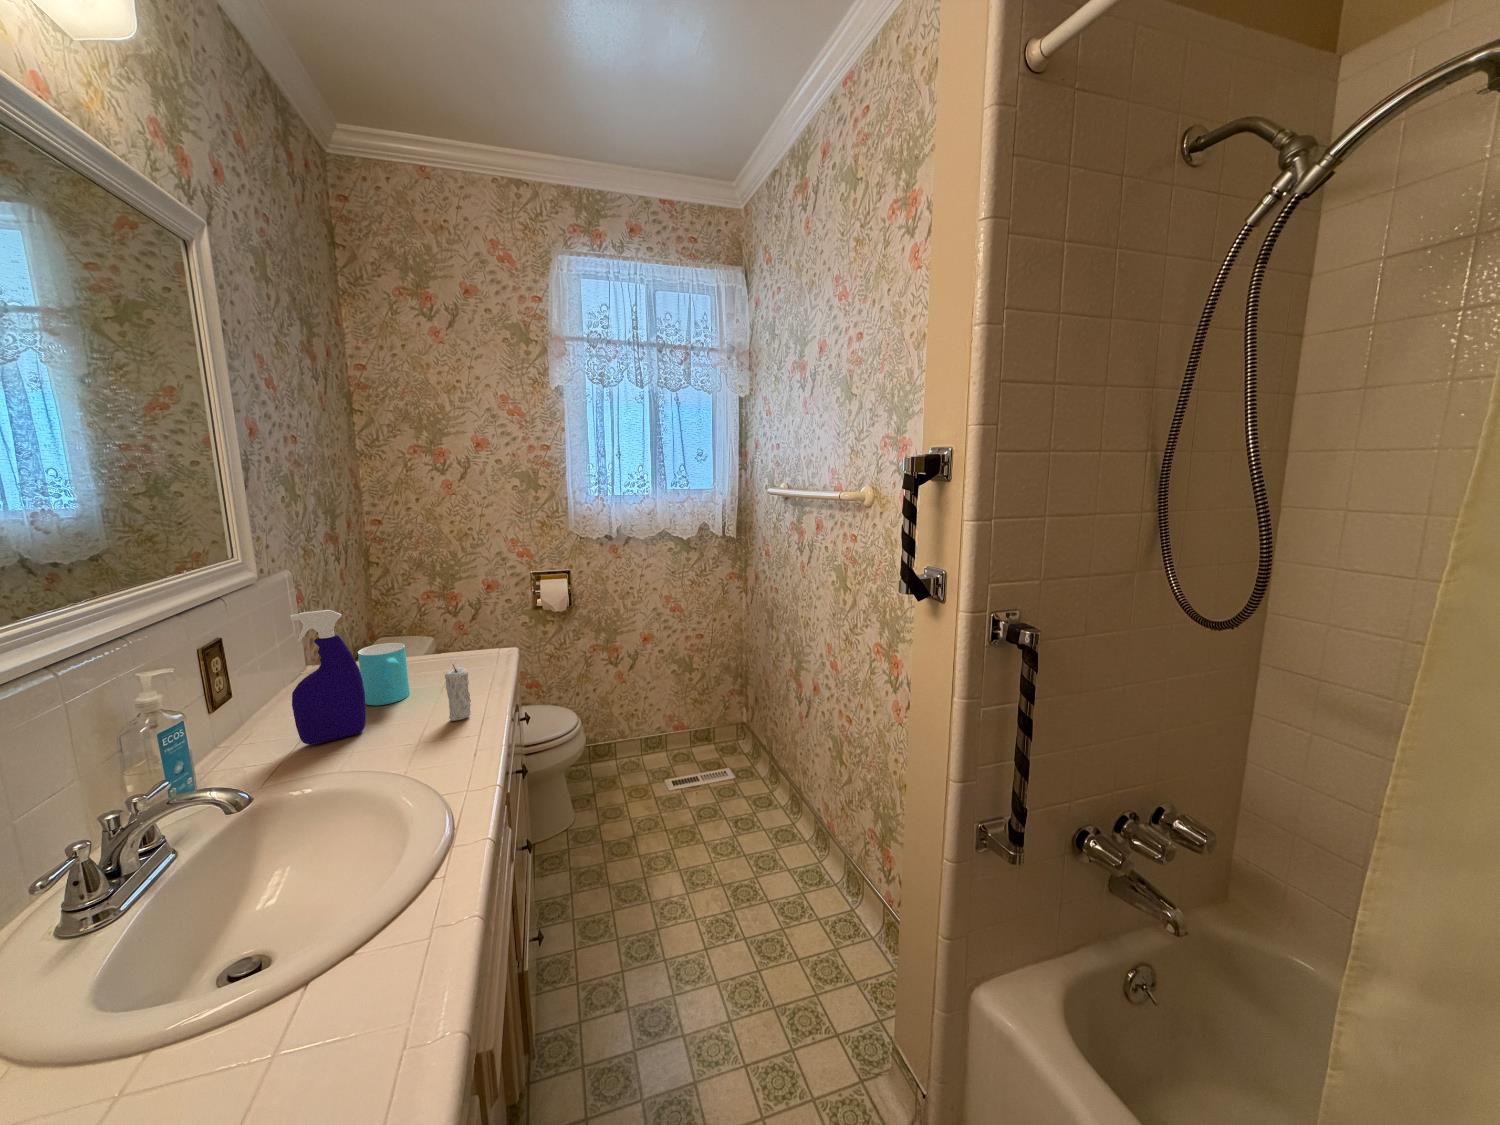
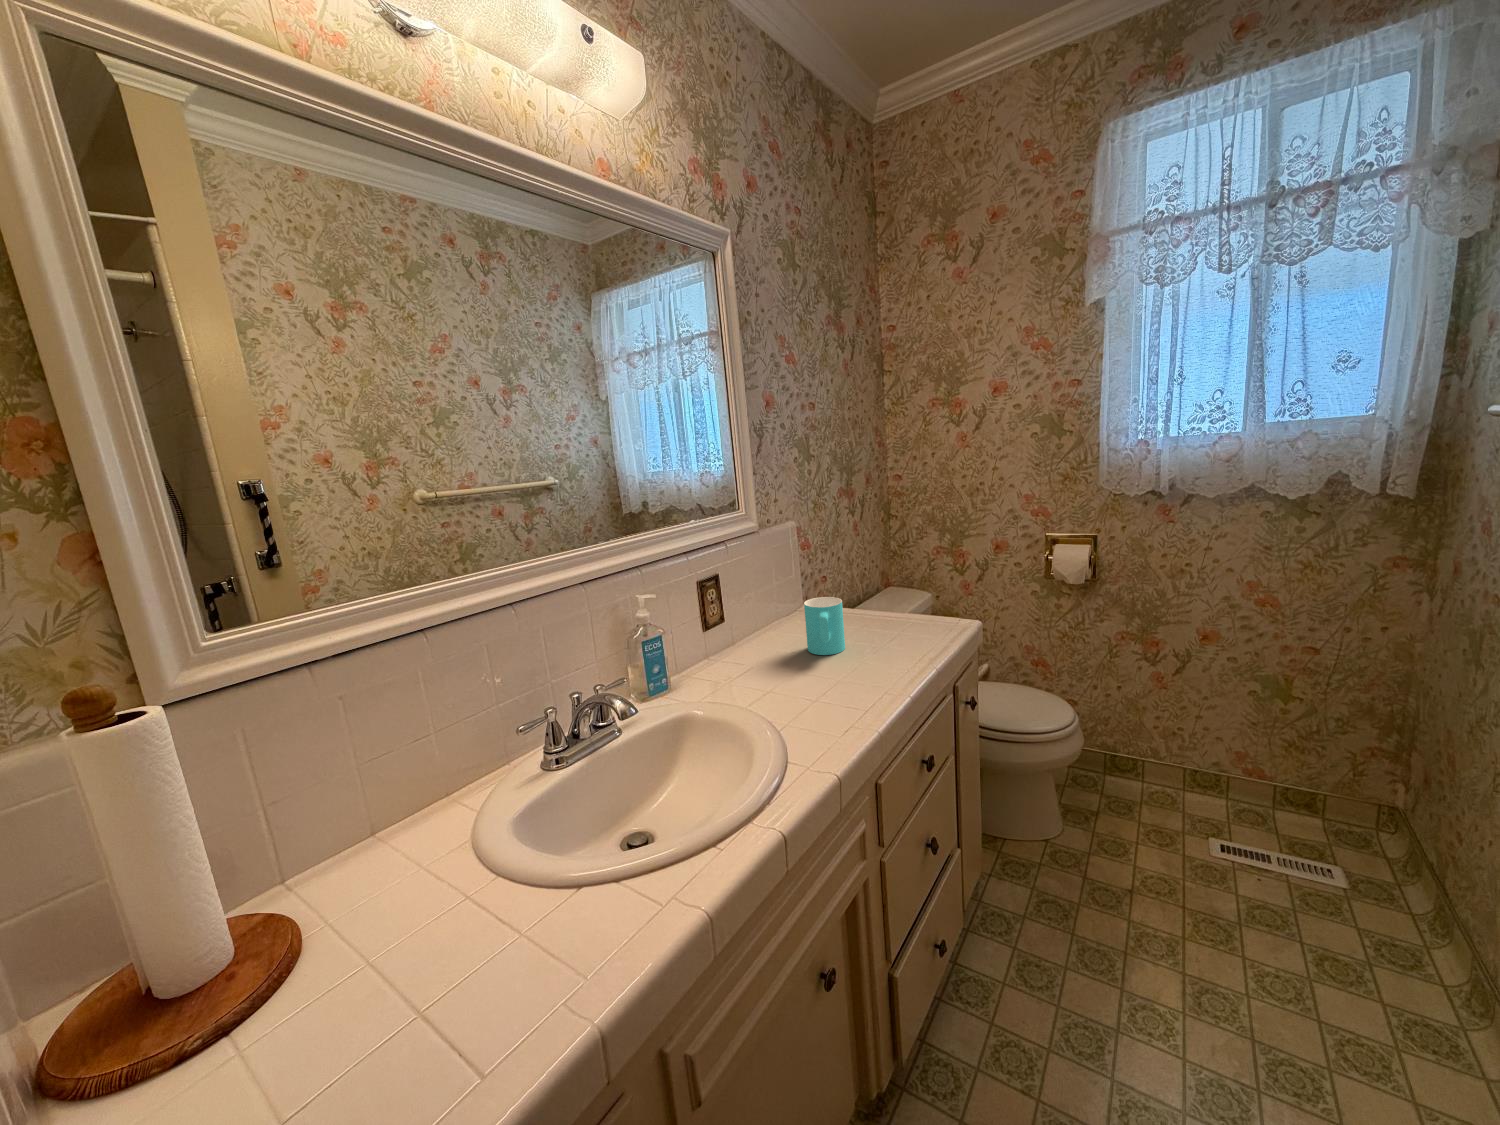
spray bottle: present [290,610,366,744] -> none [736,561,789,677]
candle: present [445,665,471,721] -> none [846,627,871,691]

